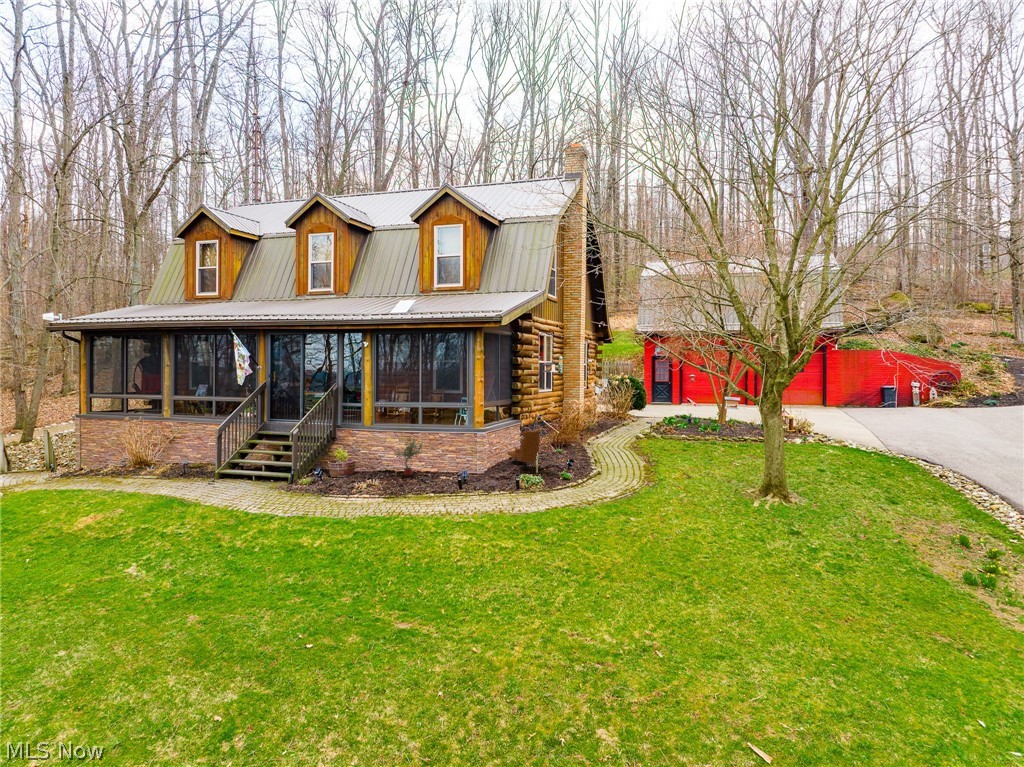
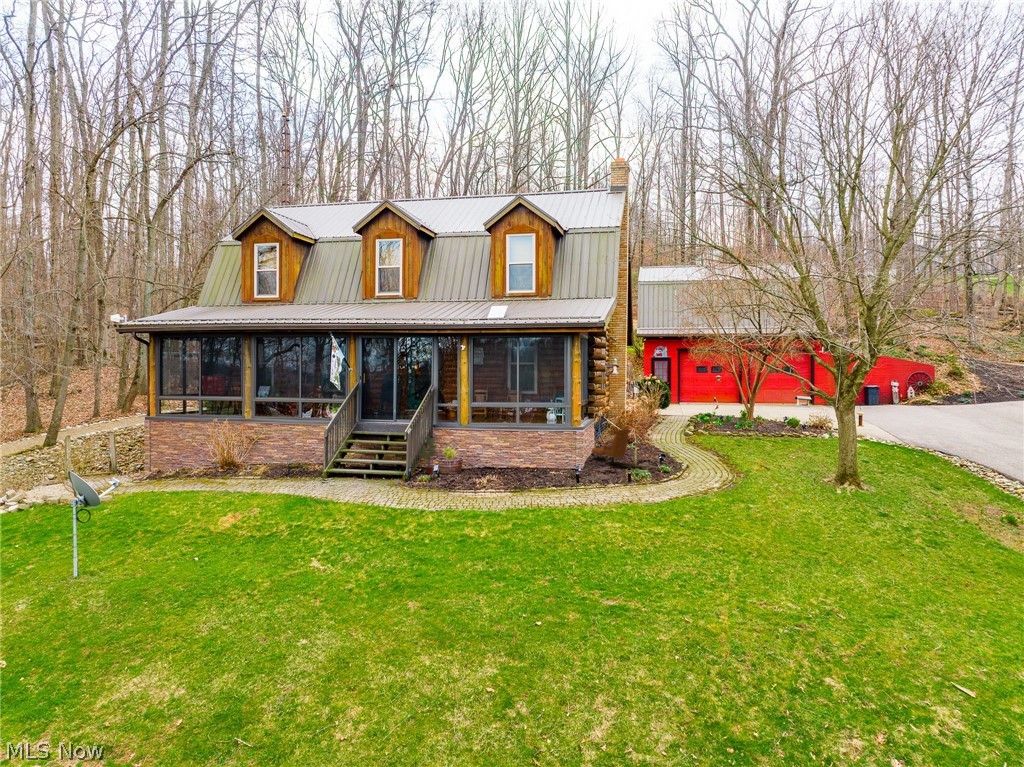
potted tree: present [394,438,422,476] -> present [419,438,437,474]

